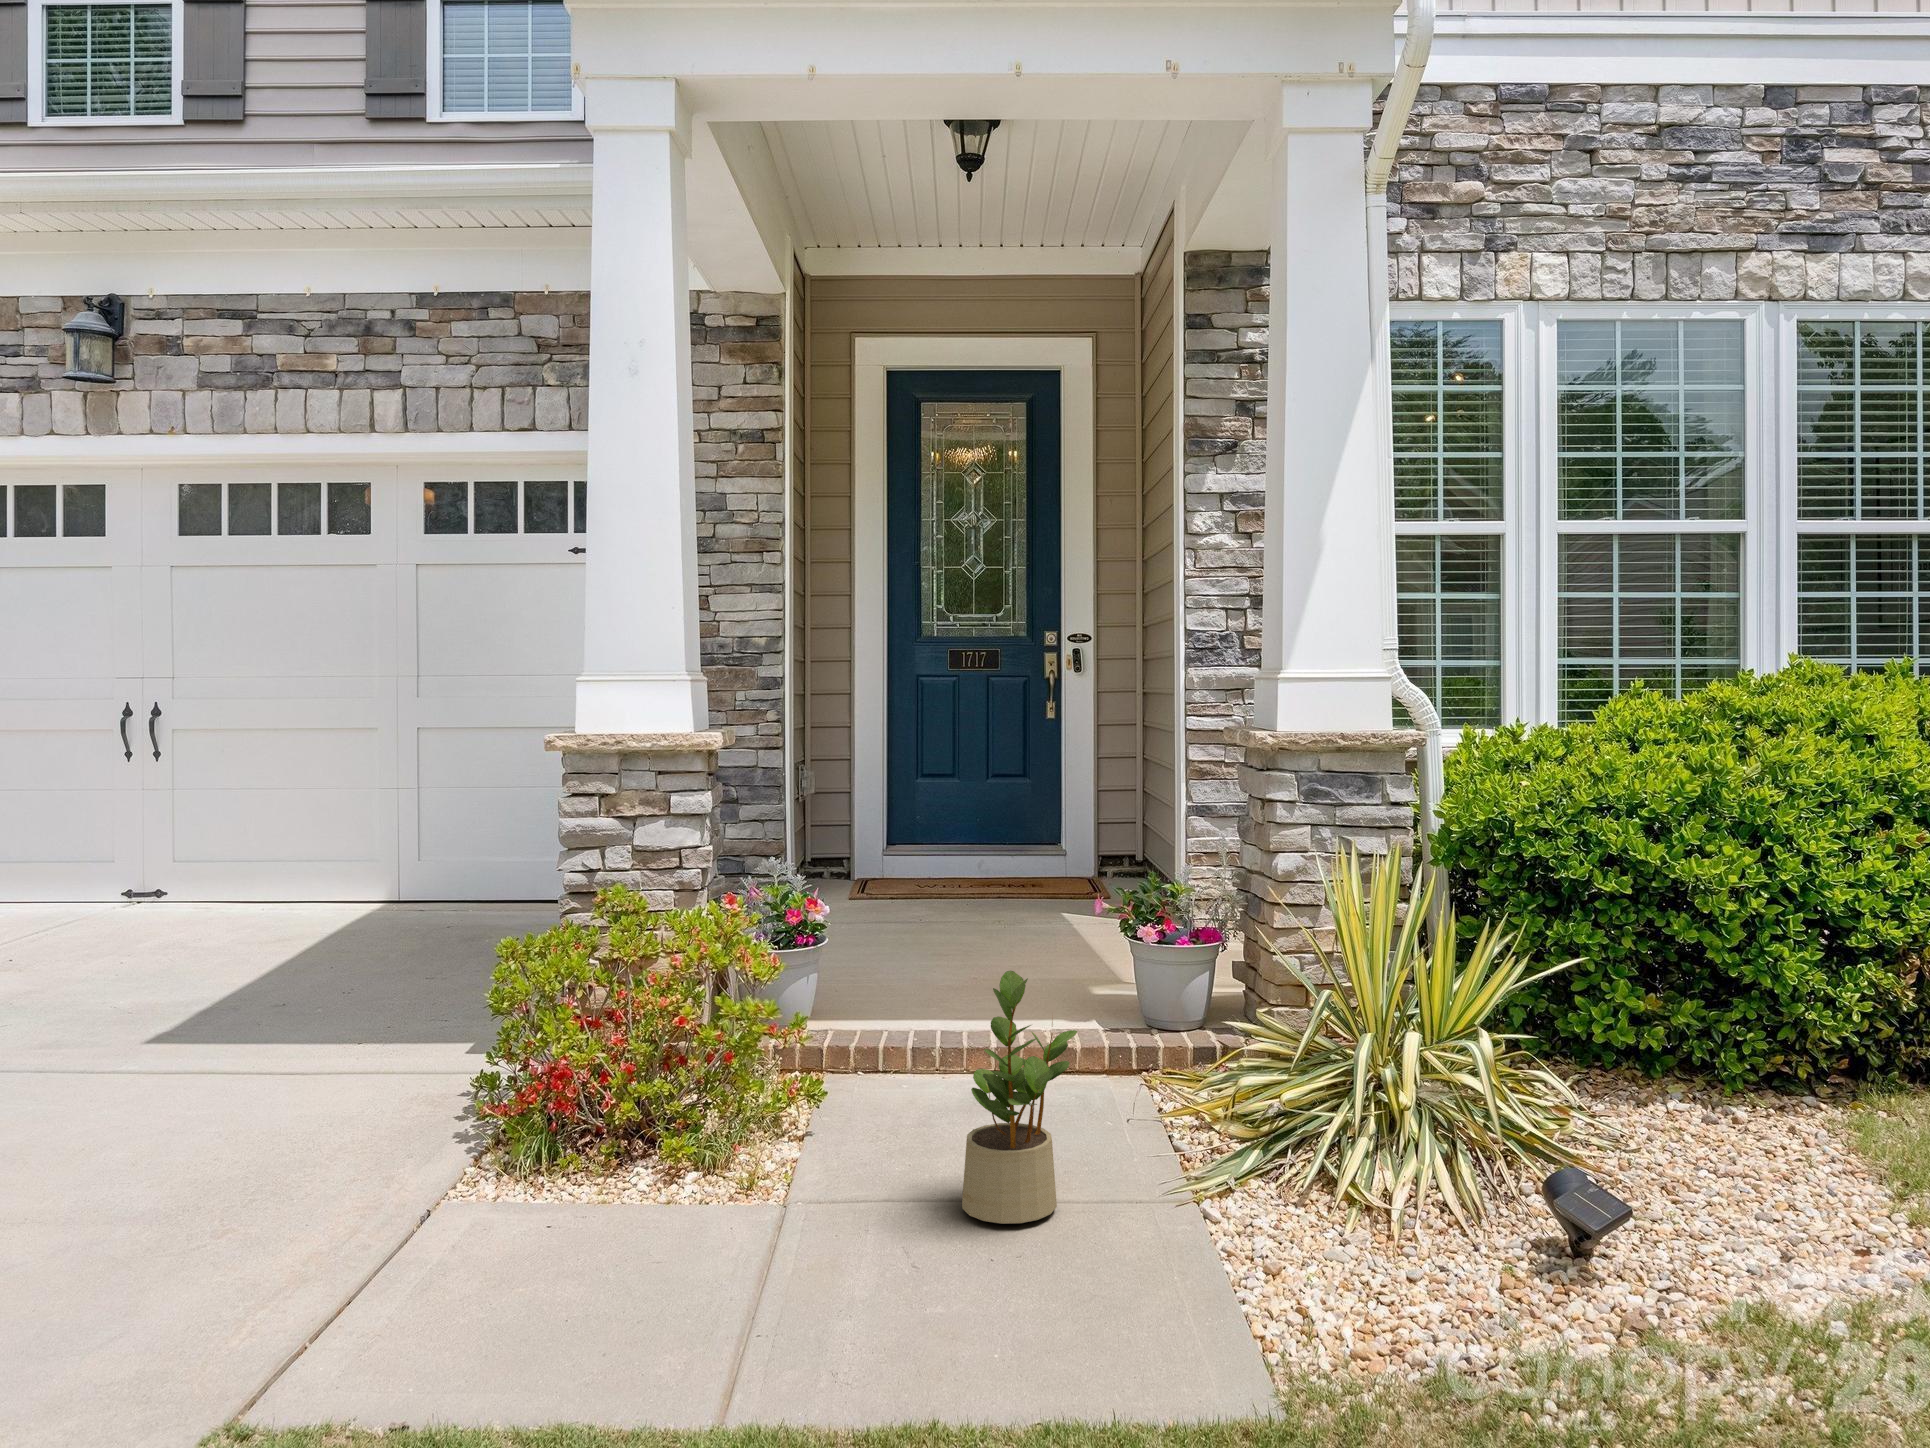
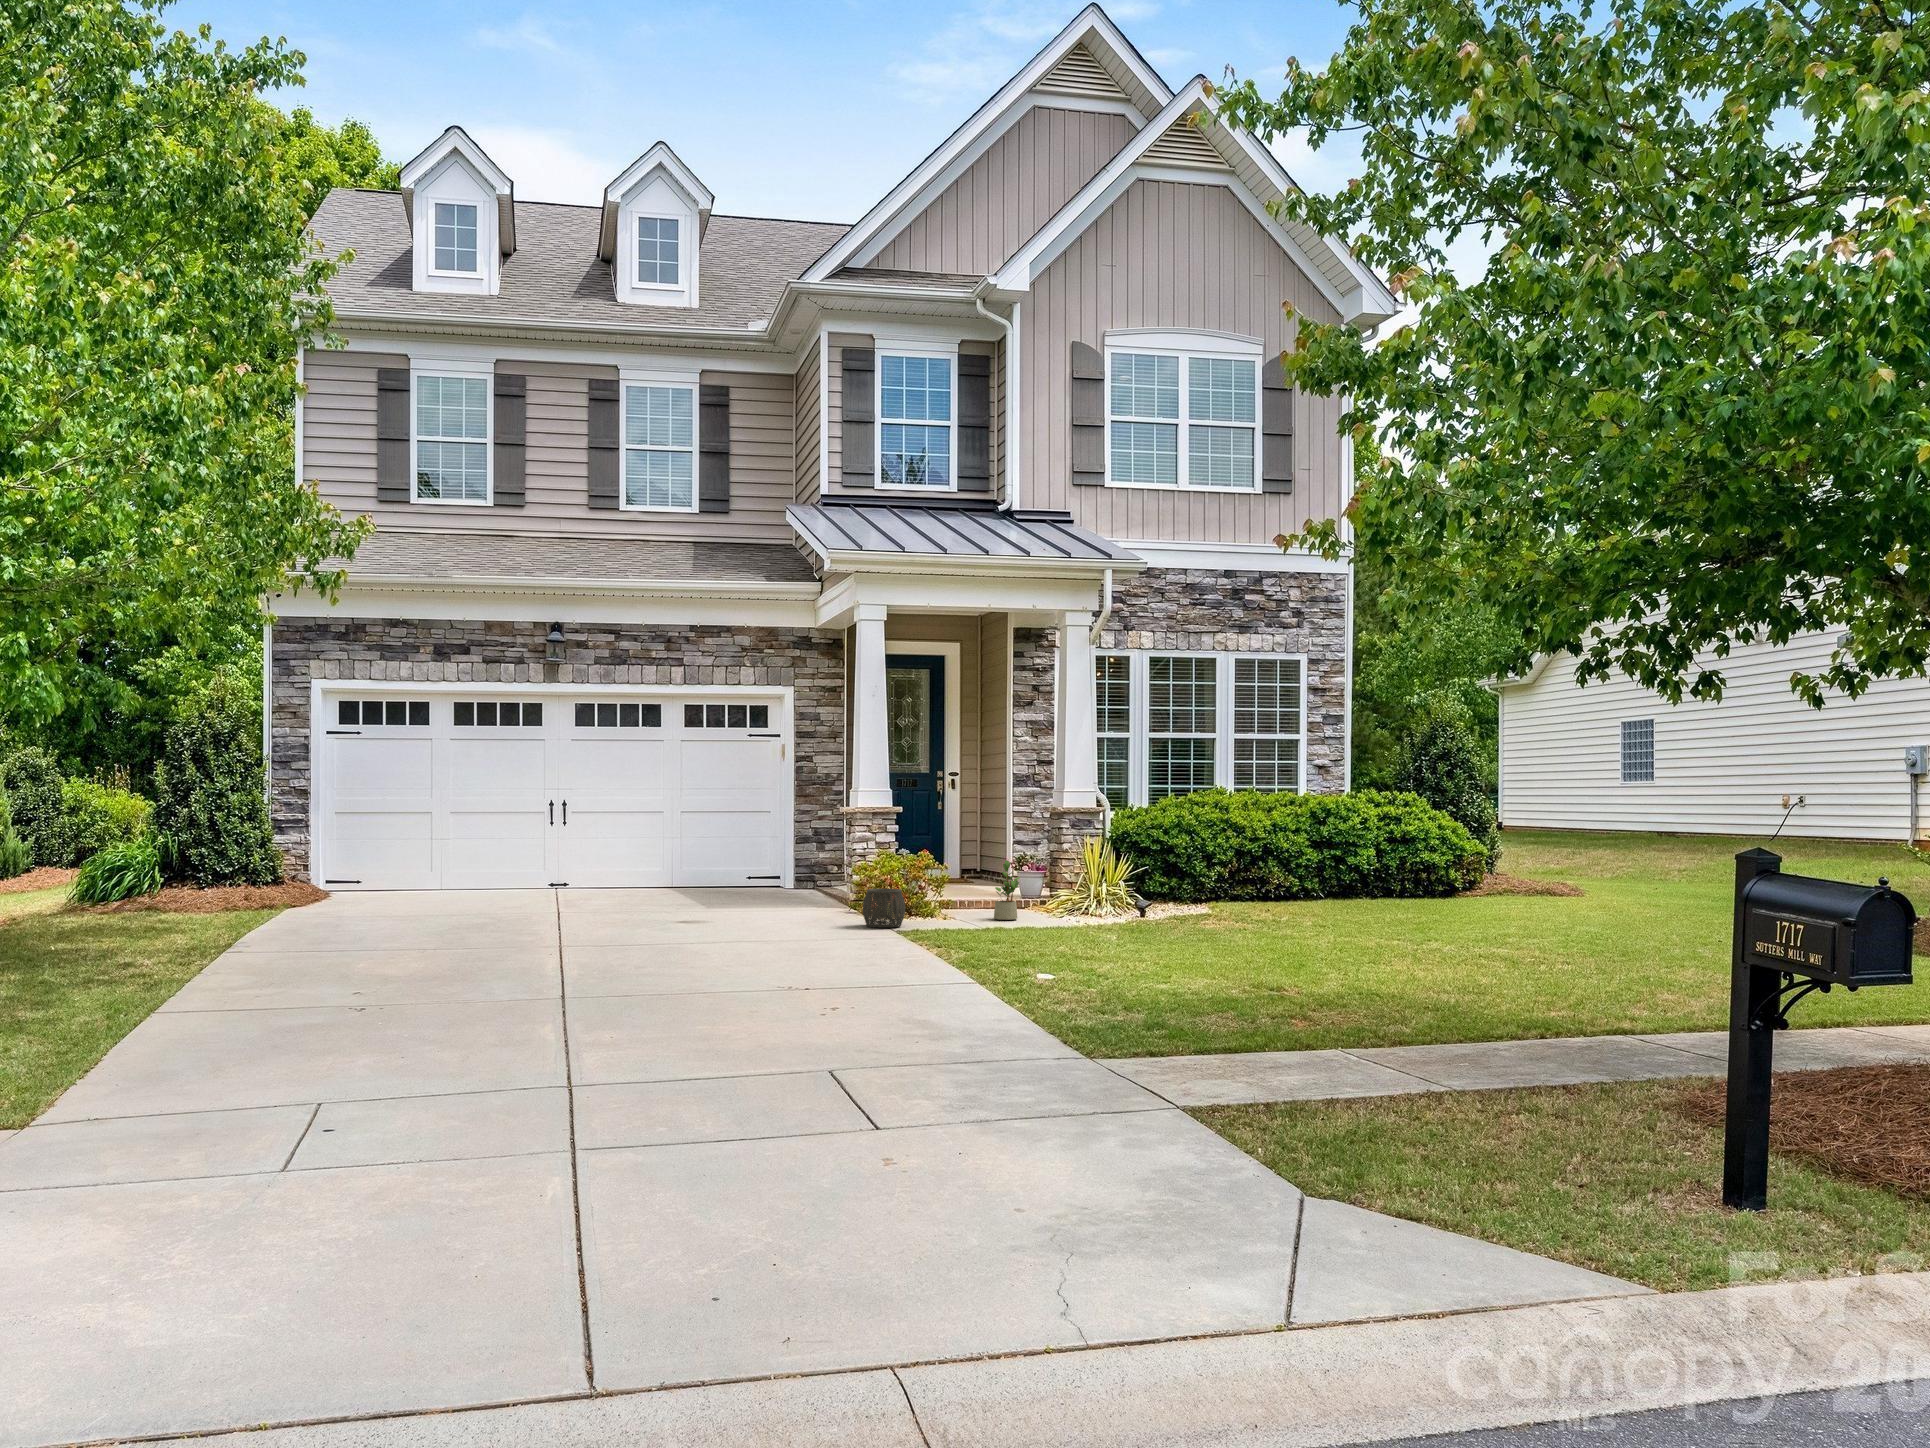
woven basket: none [269,1119,486,1345] -> present [863,889,905,928]

